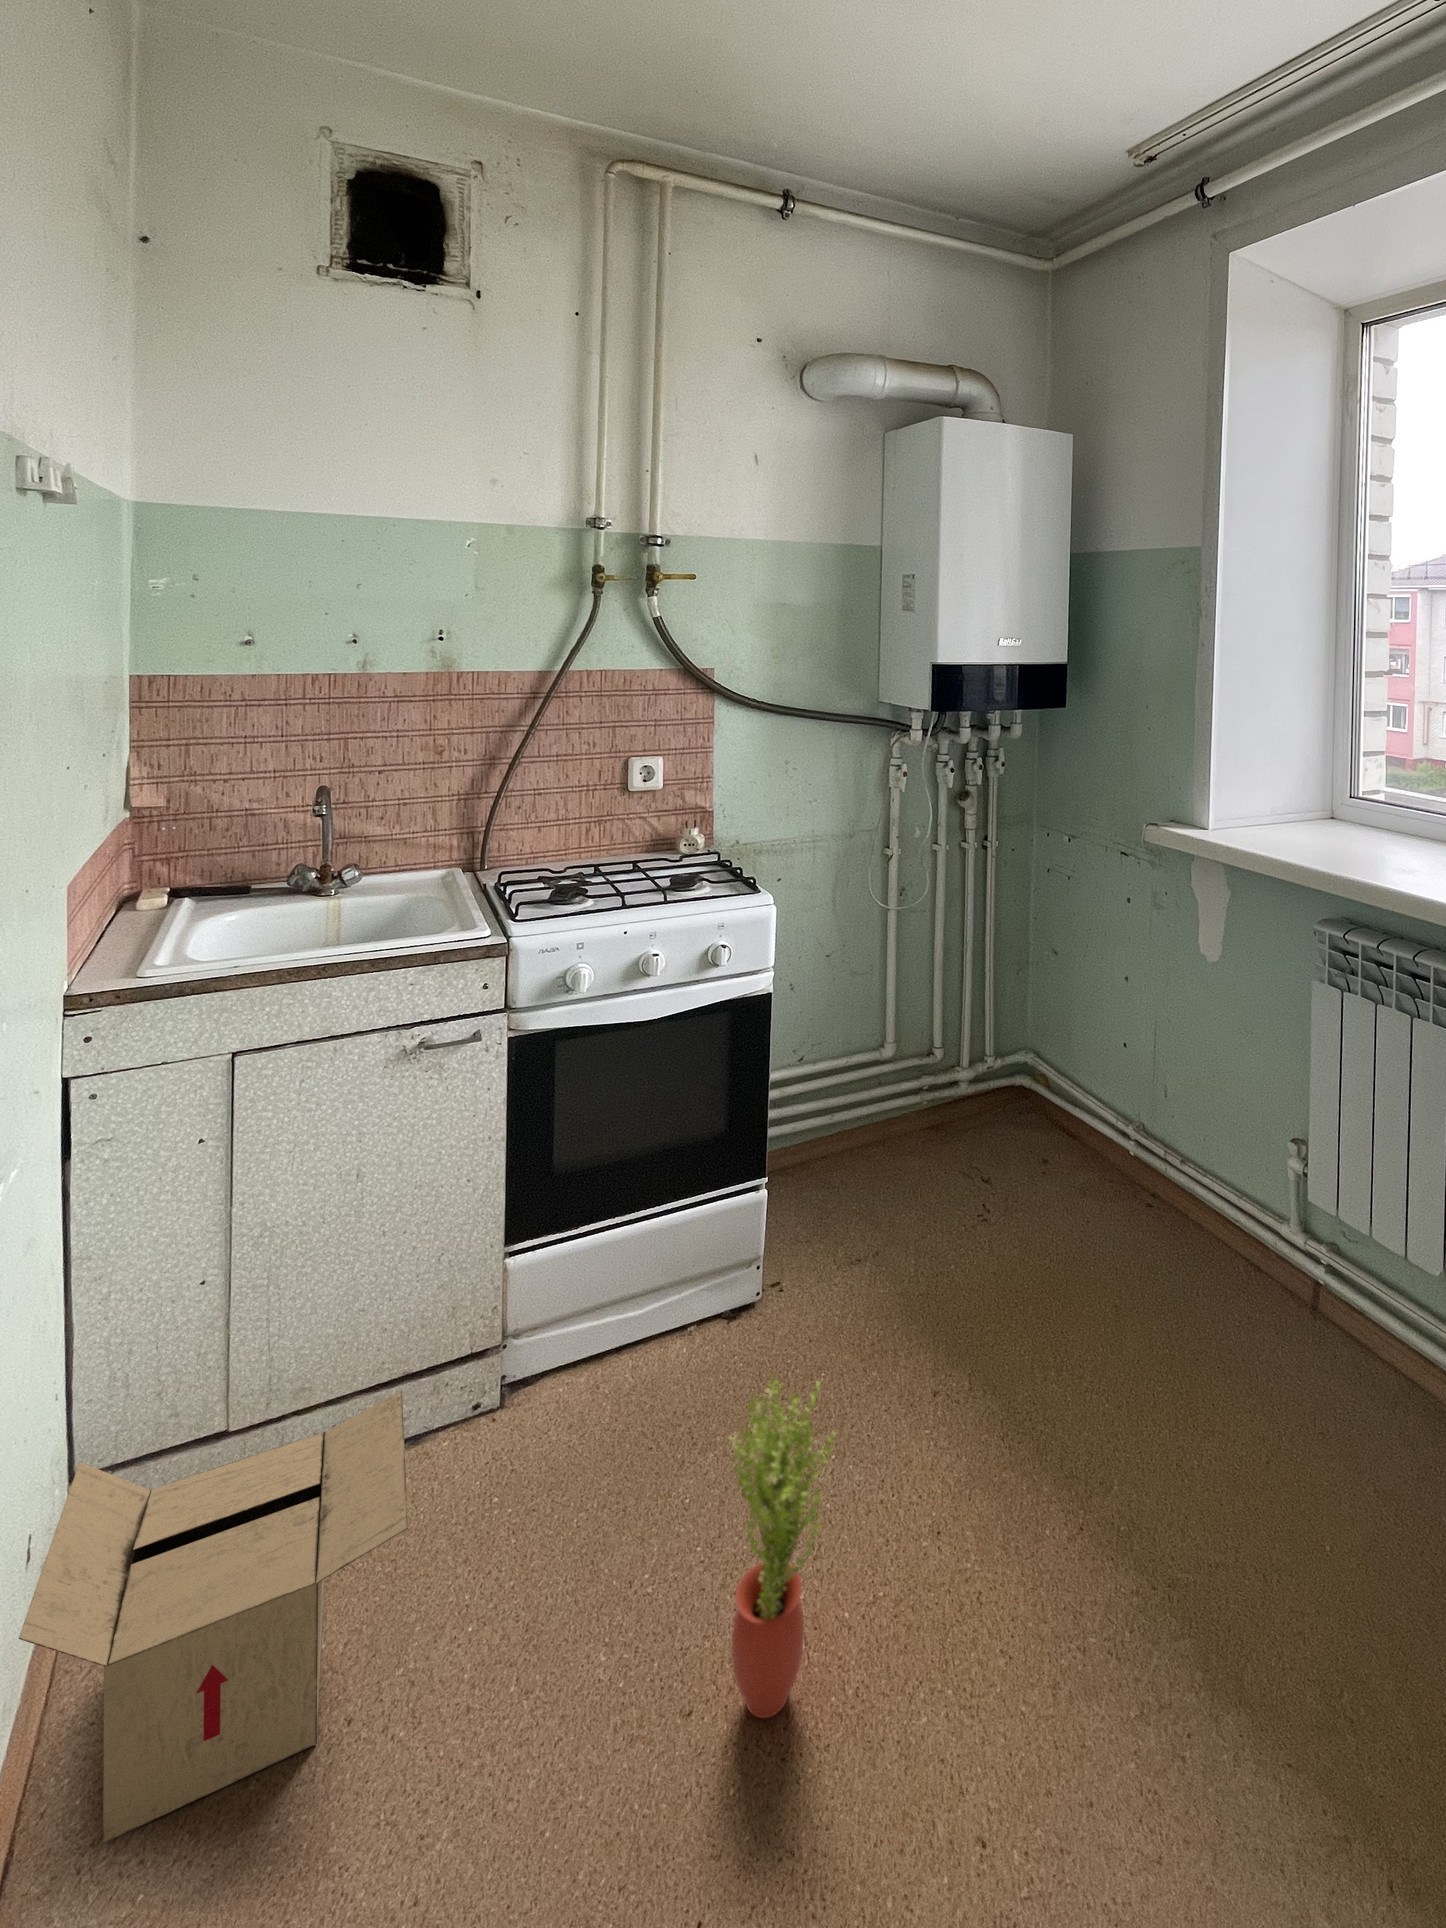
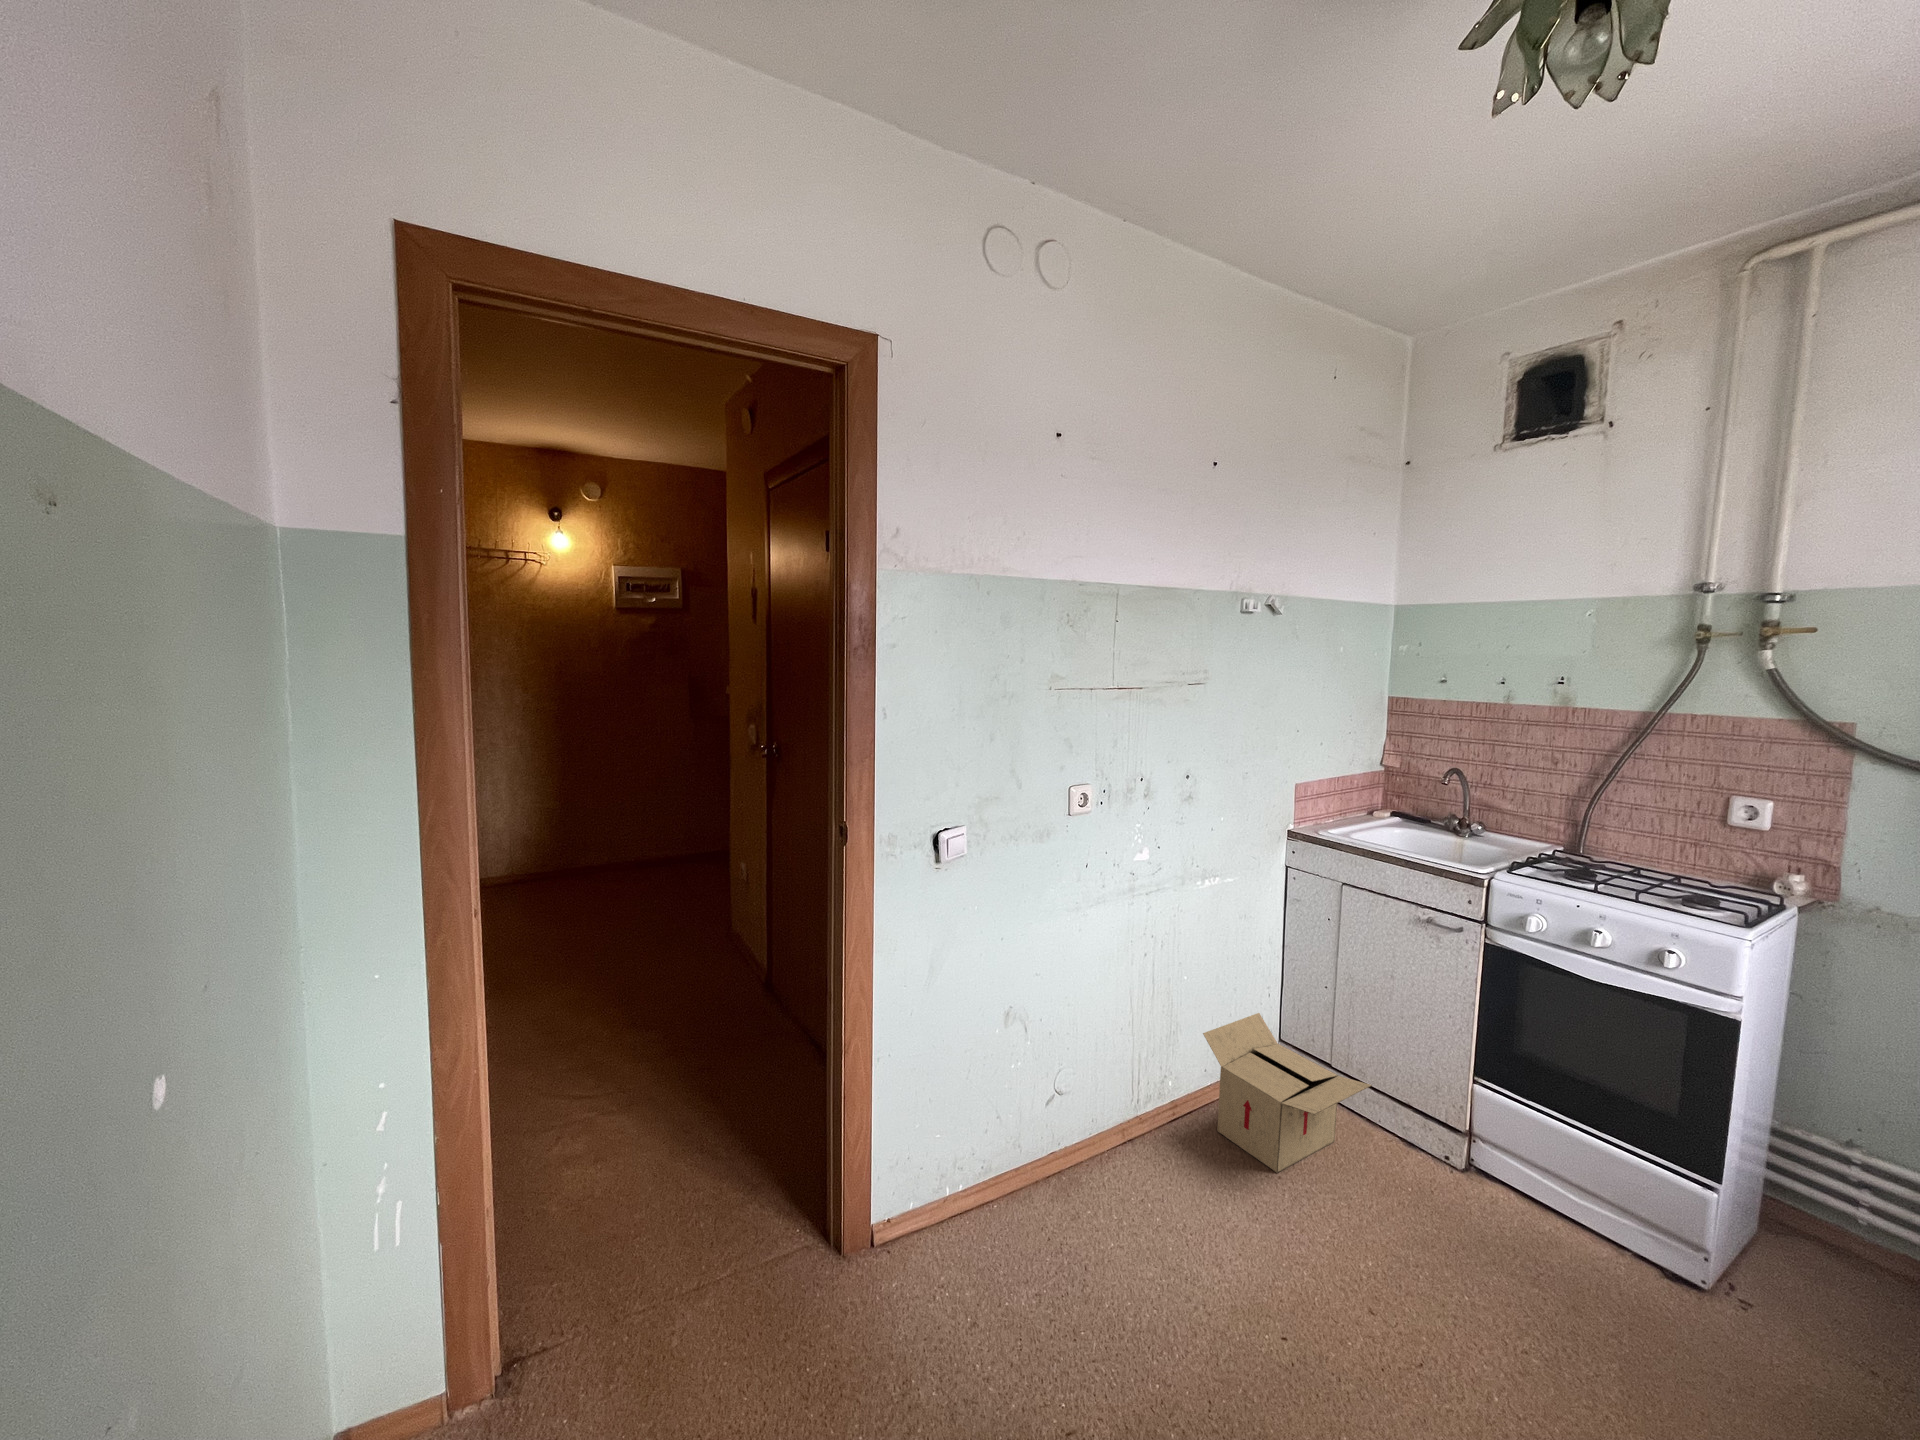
potted plant: present [729,1375,836,1718] -> none [1385,1162,1492,1375]

